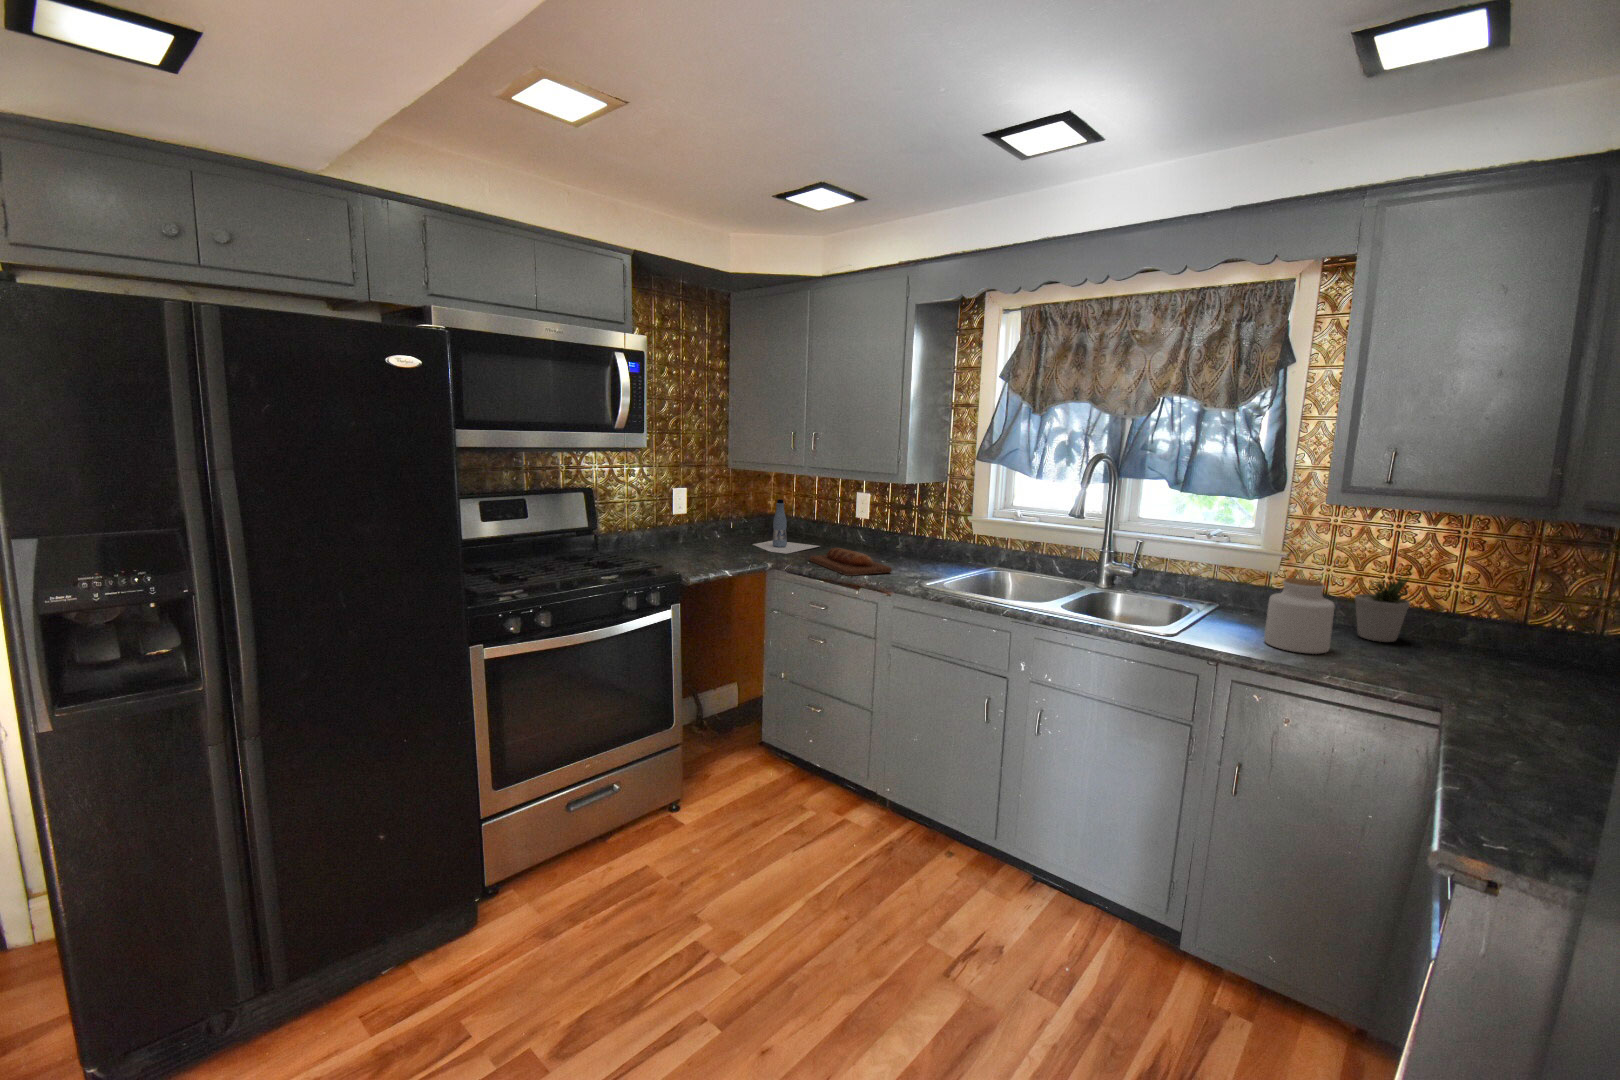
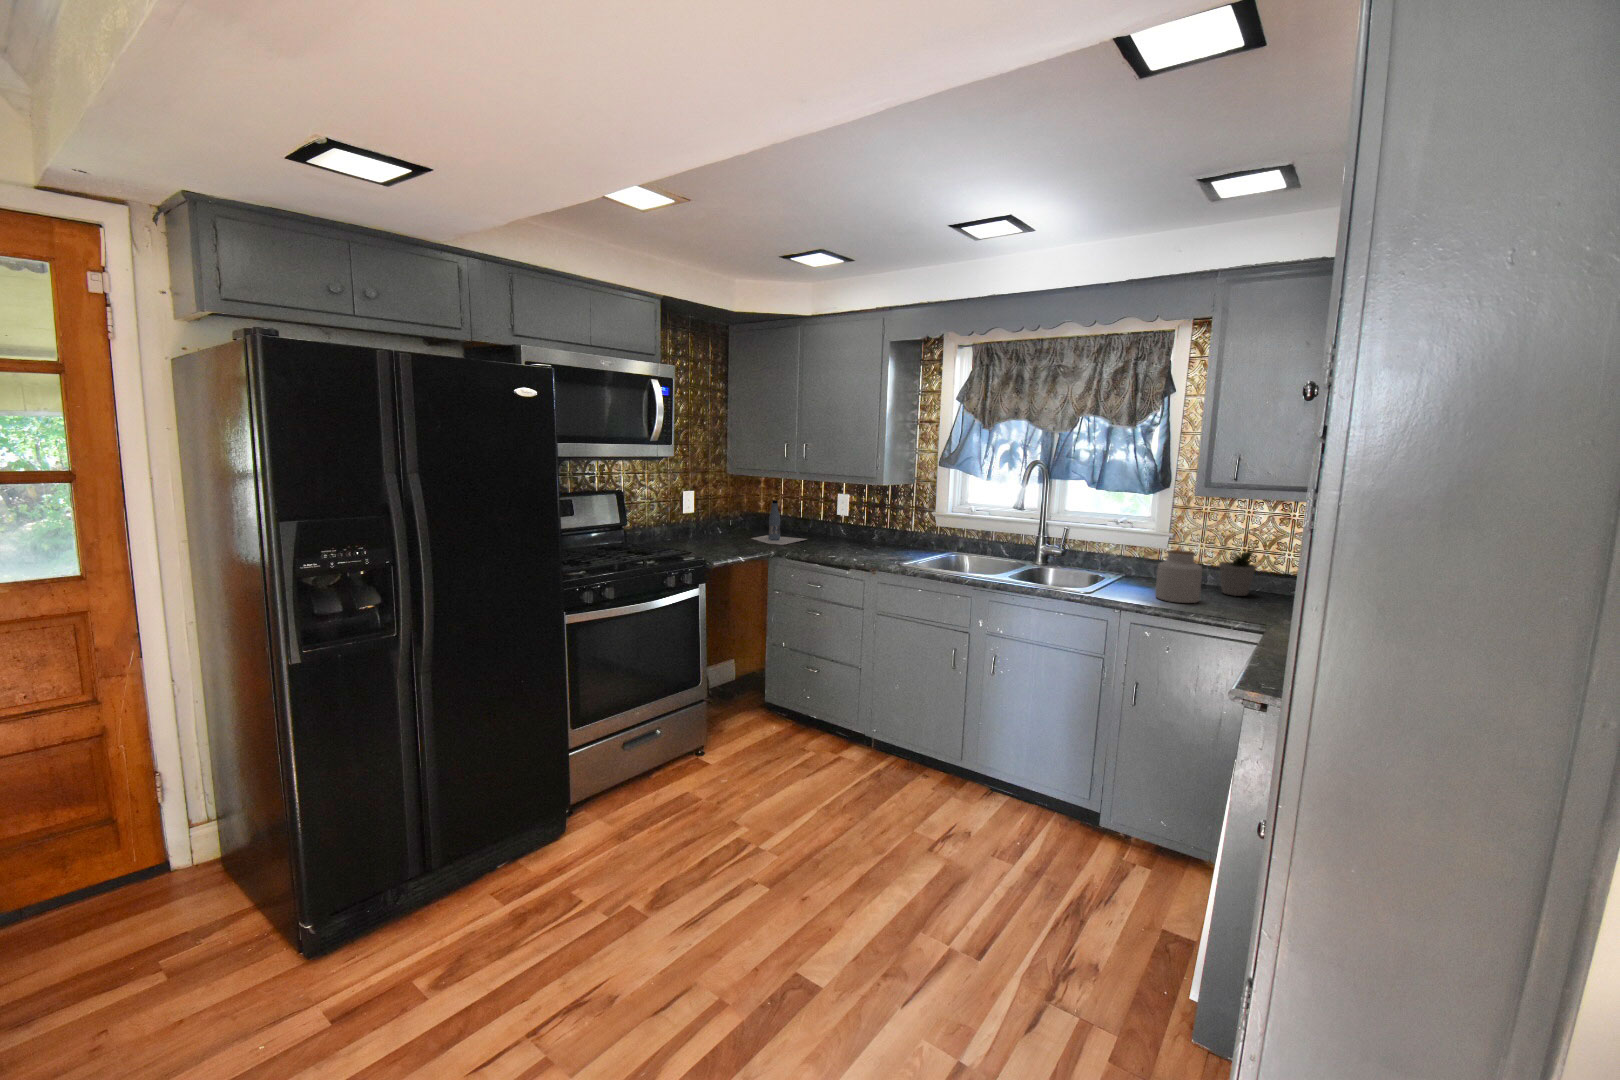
bread loaf: present [809,548,892,576] -> none [804,538,873,560]

